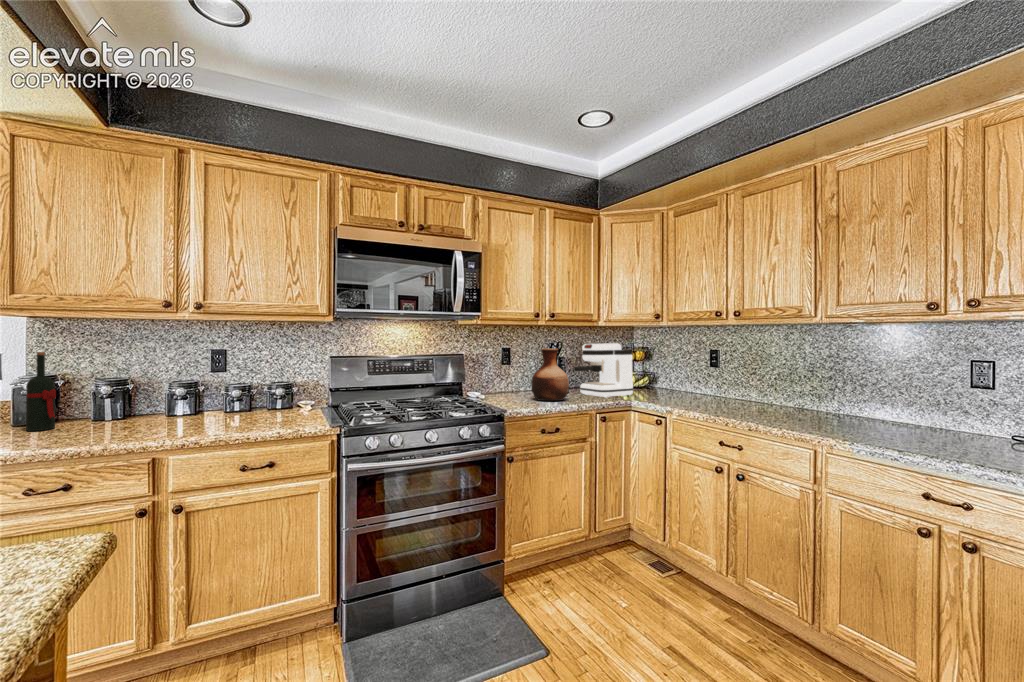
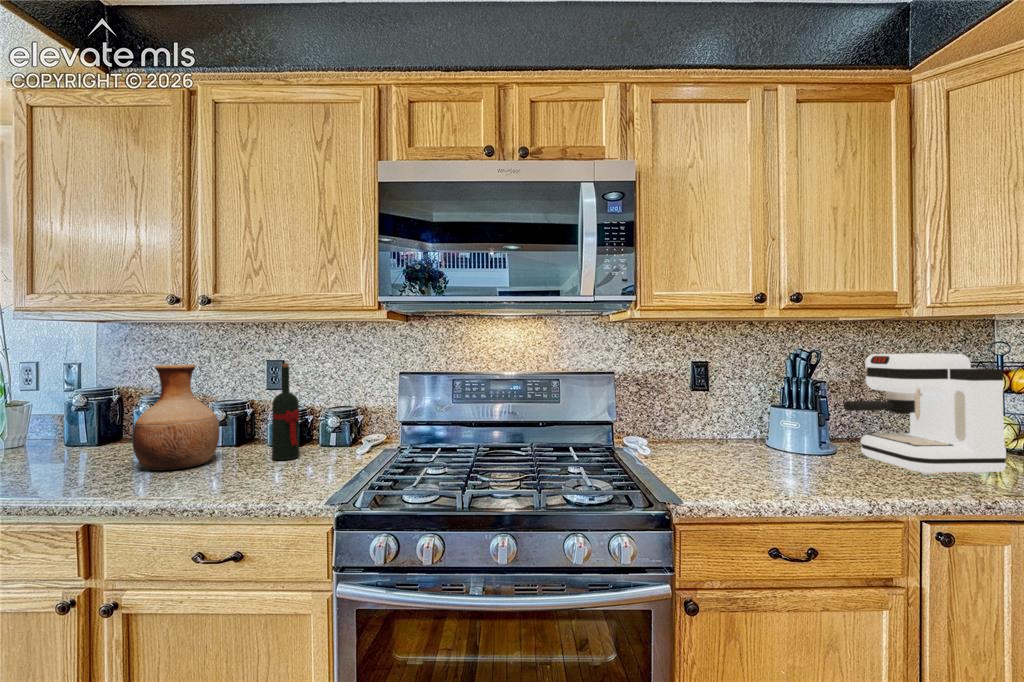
vase: present [531,349,569,401] -> present [132,364,220,470]
wine bottle: present [26,352,56,431] -> present [272,363,299,460]

